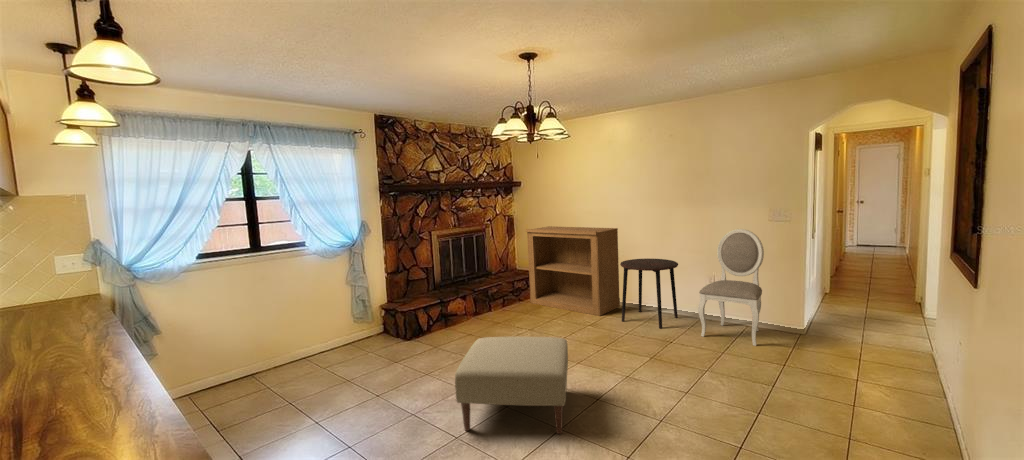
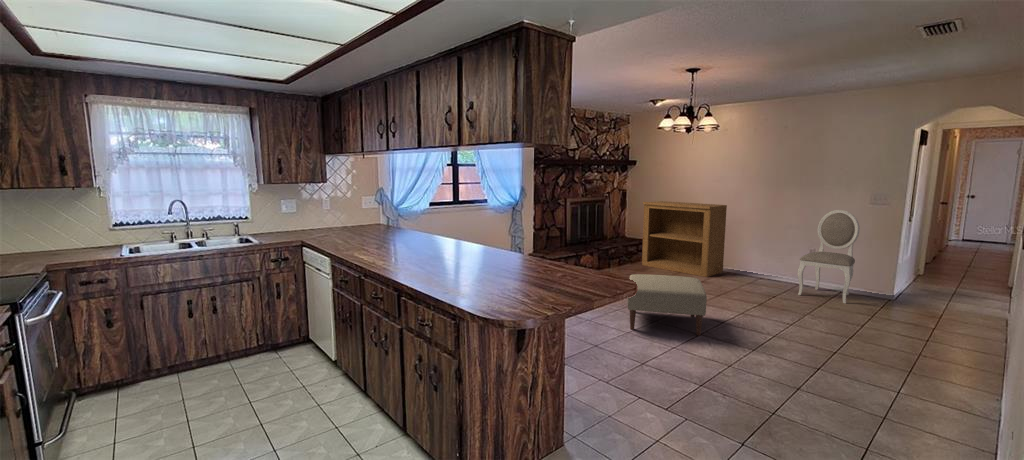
side table: present [620,258,678,329] -> none [727,232,782,288]

